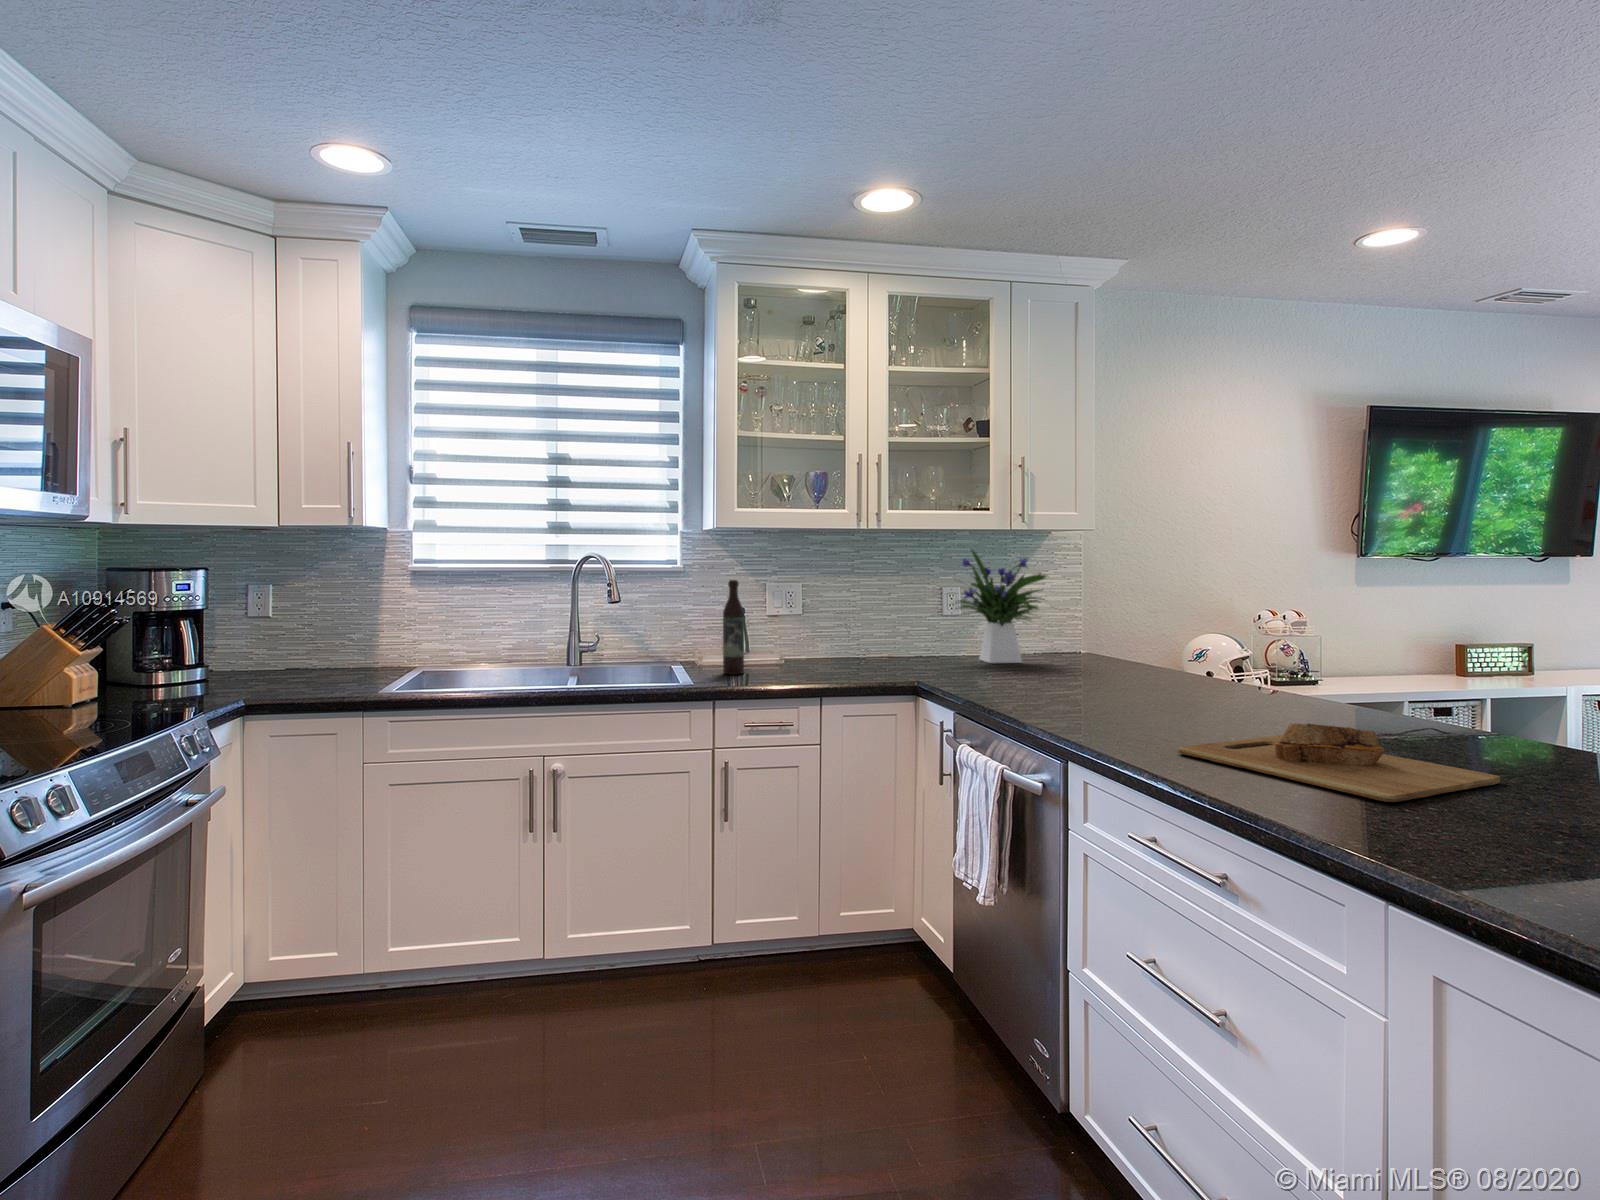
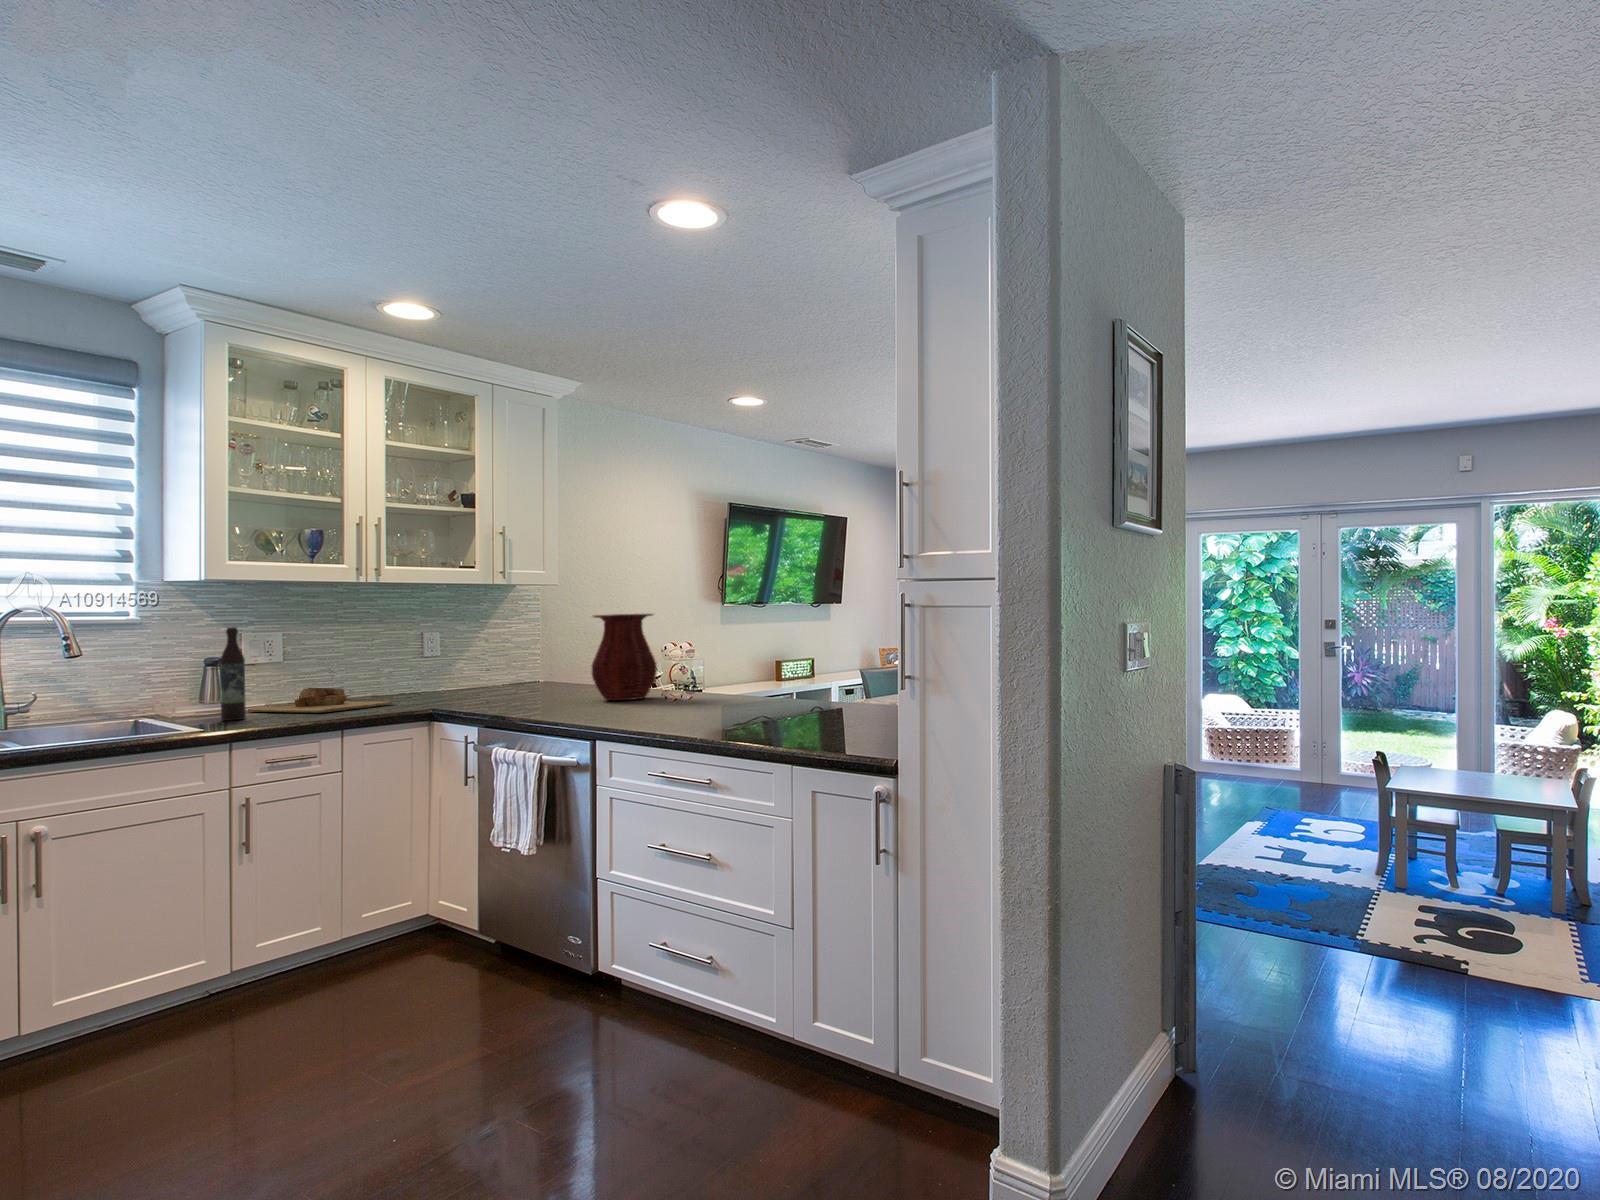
flower arrangement: present [955,550,1047,663] -> none [430,598,523,694]
vase: none [1099,583,1199,706] -> present [591,614,657,700]
cutting board: present [1178,723,1500,802] -> present [248,688,393,713]

